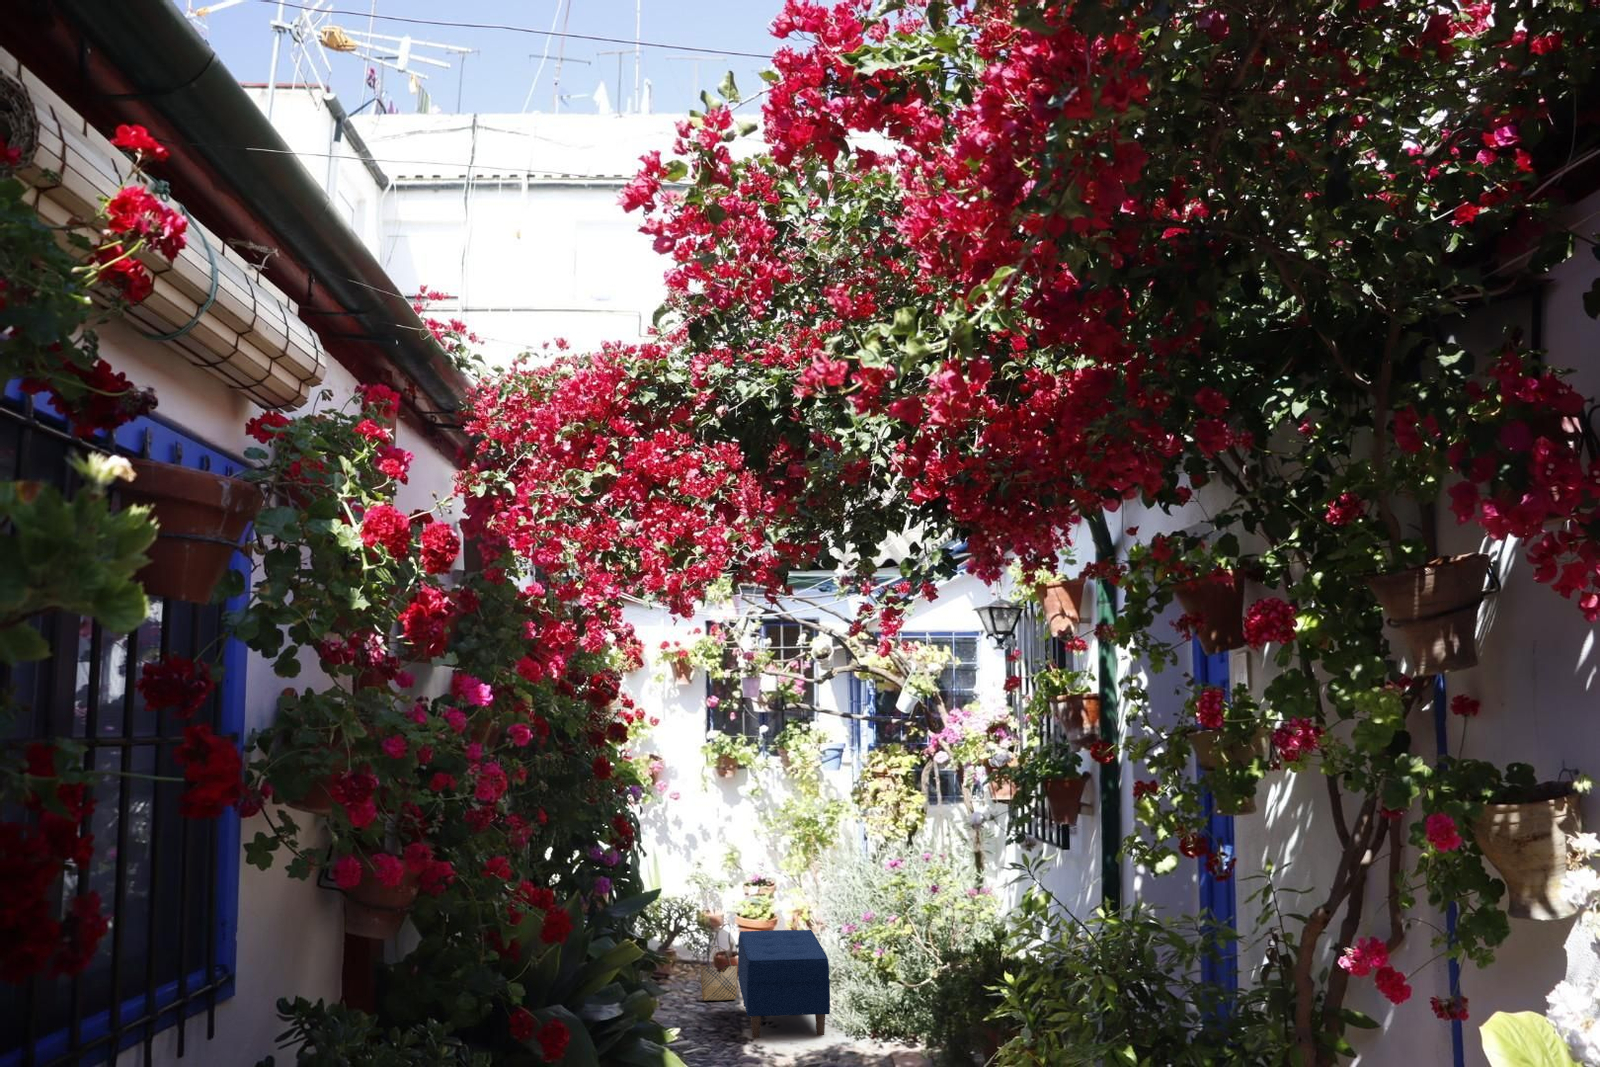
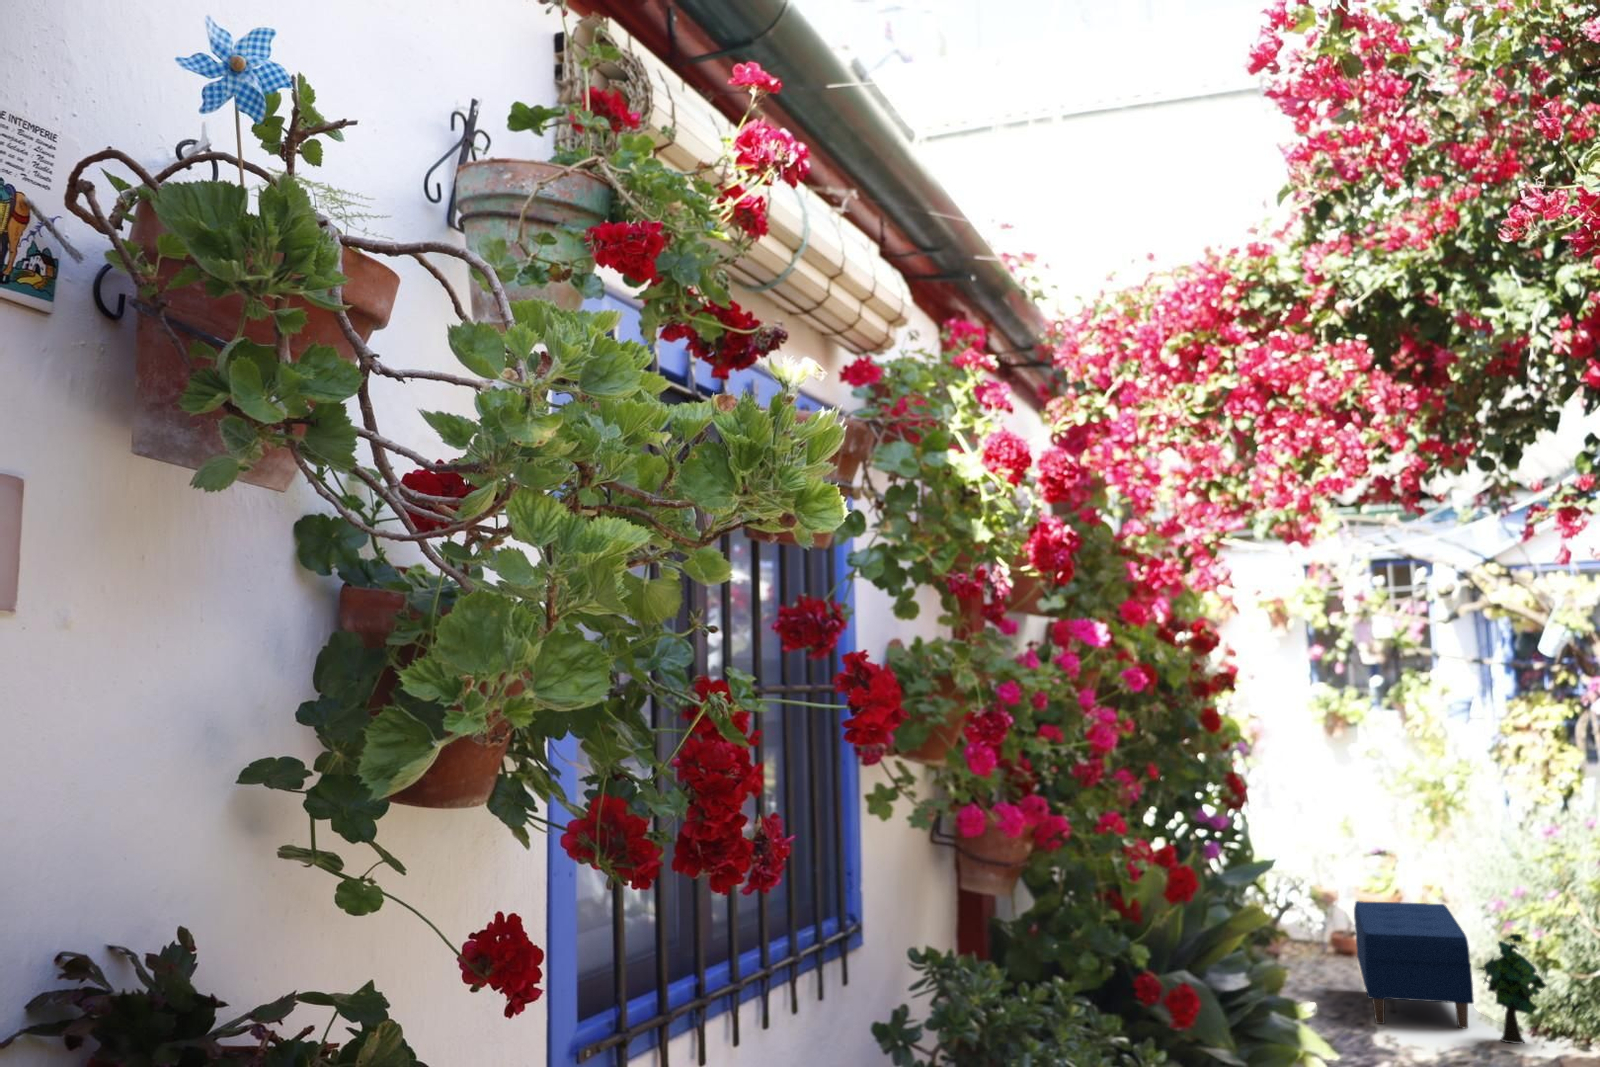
woven basket: present [700,946,737,1001] -> none [1312,917,1358,978]
decorative plant: none [833,953,886,1045] -> present [1478,934,1547,1044]

